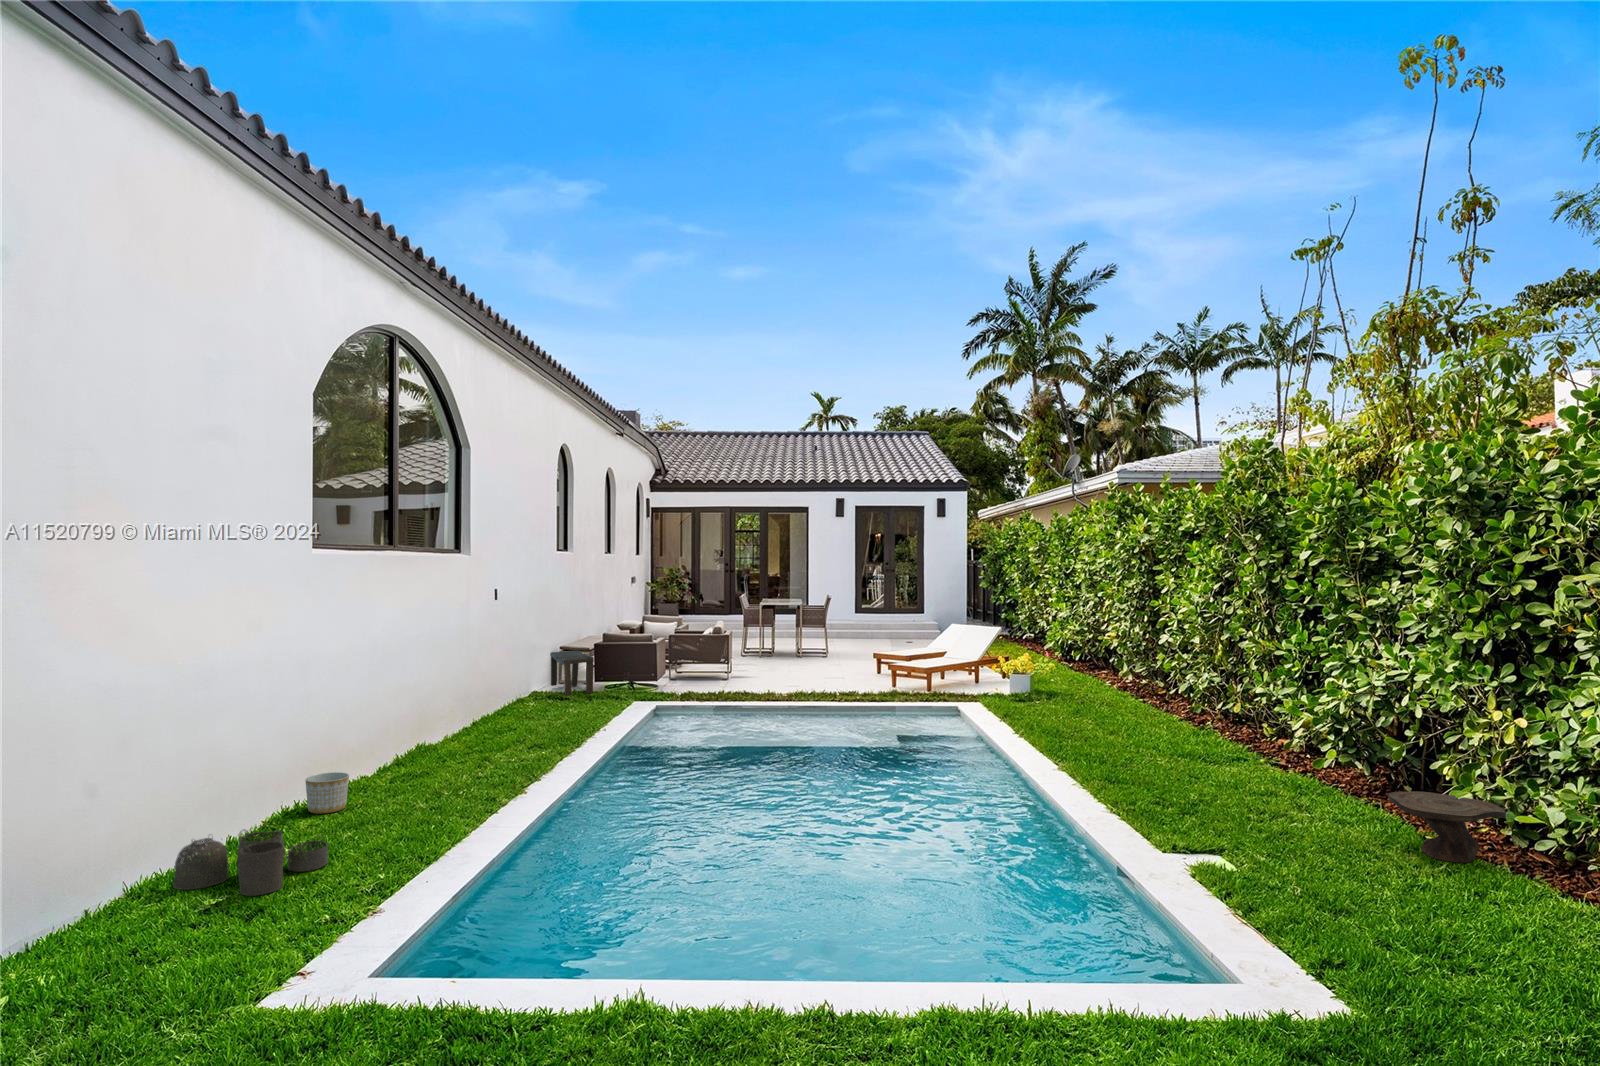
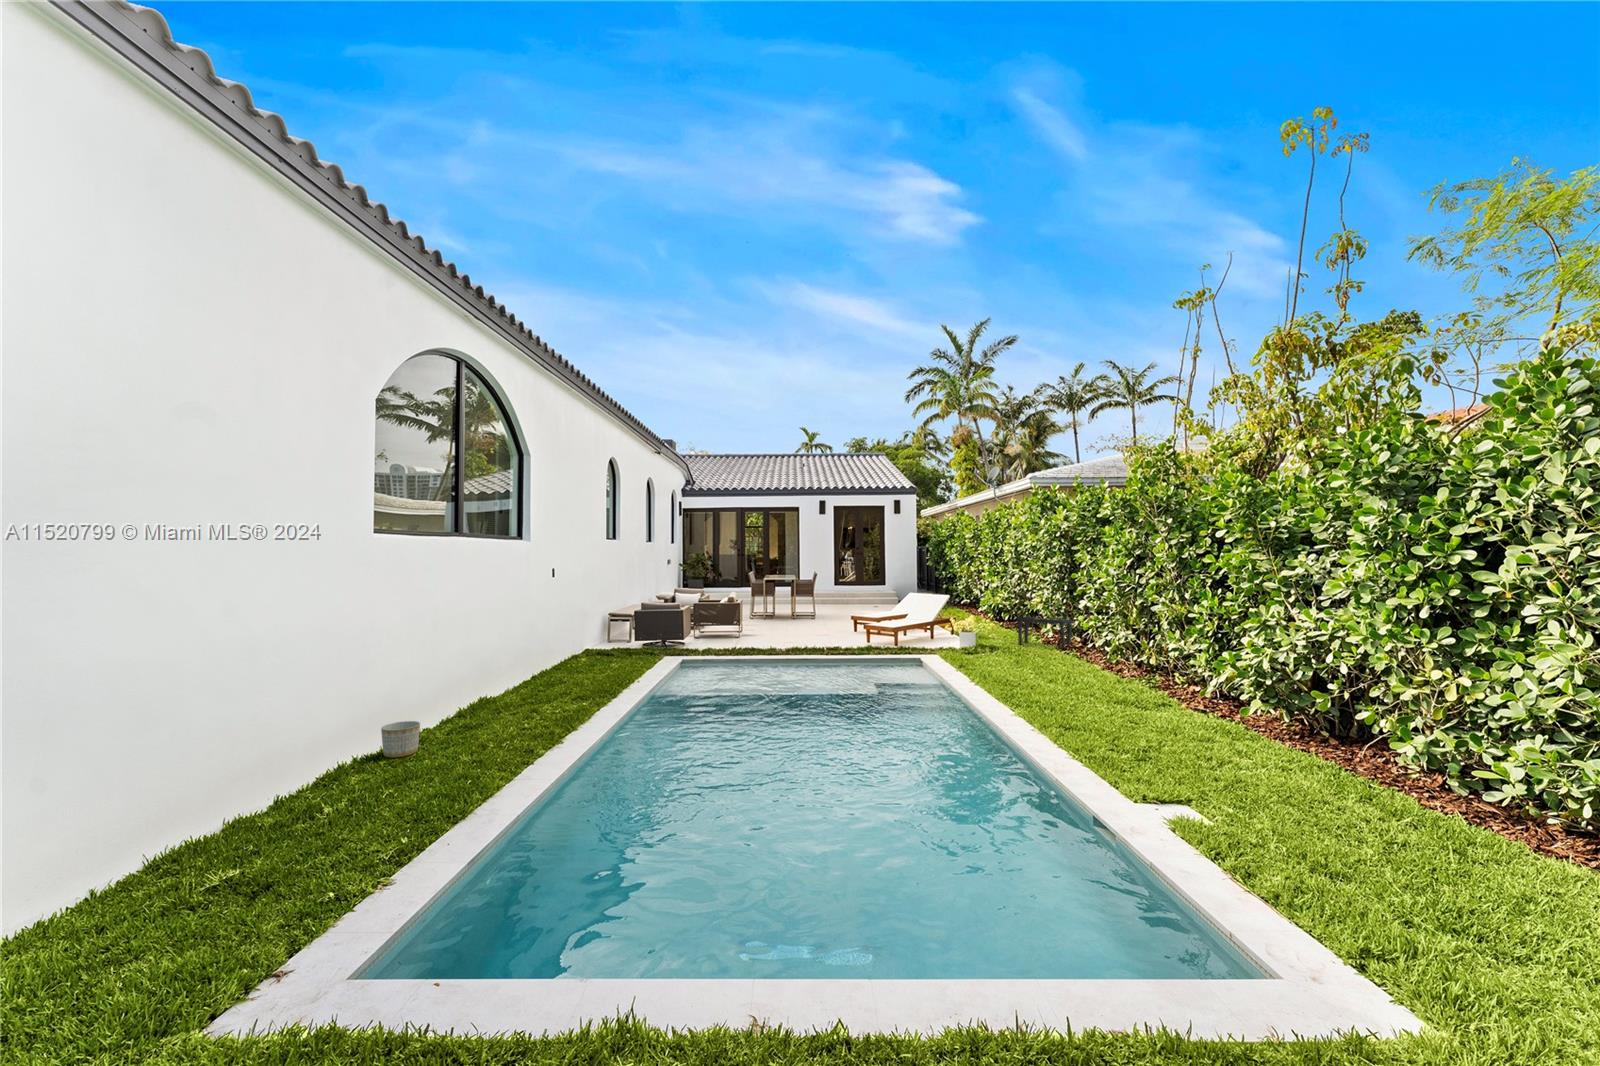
bench: present [550,651,594,695] -> present [1017,617,1073,649]
side table: present [1388,791,1506,863] -> none [1314,730,1424,793]
woven basket: present [173,830,328,896] -> none [244,778,393,841]

